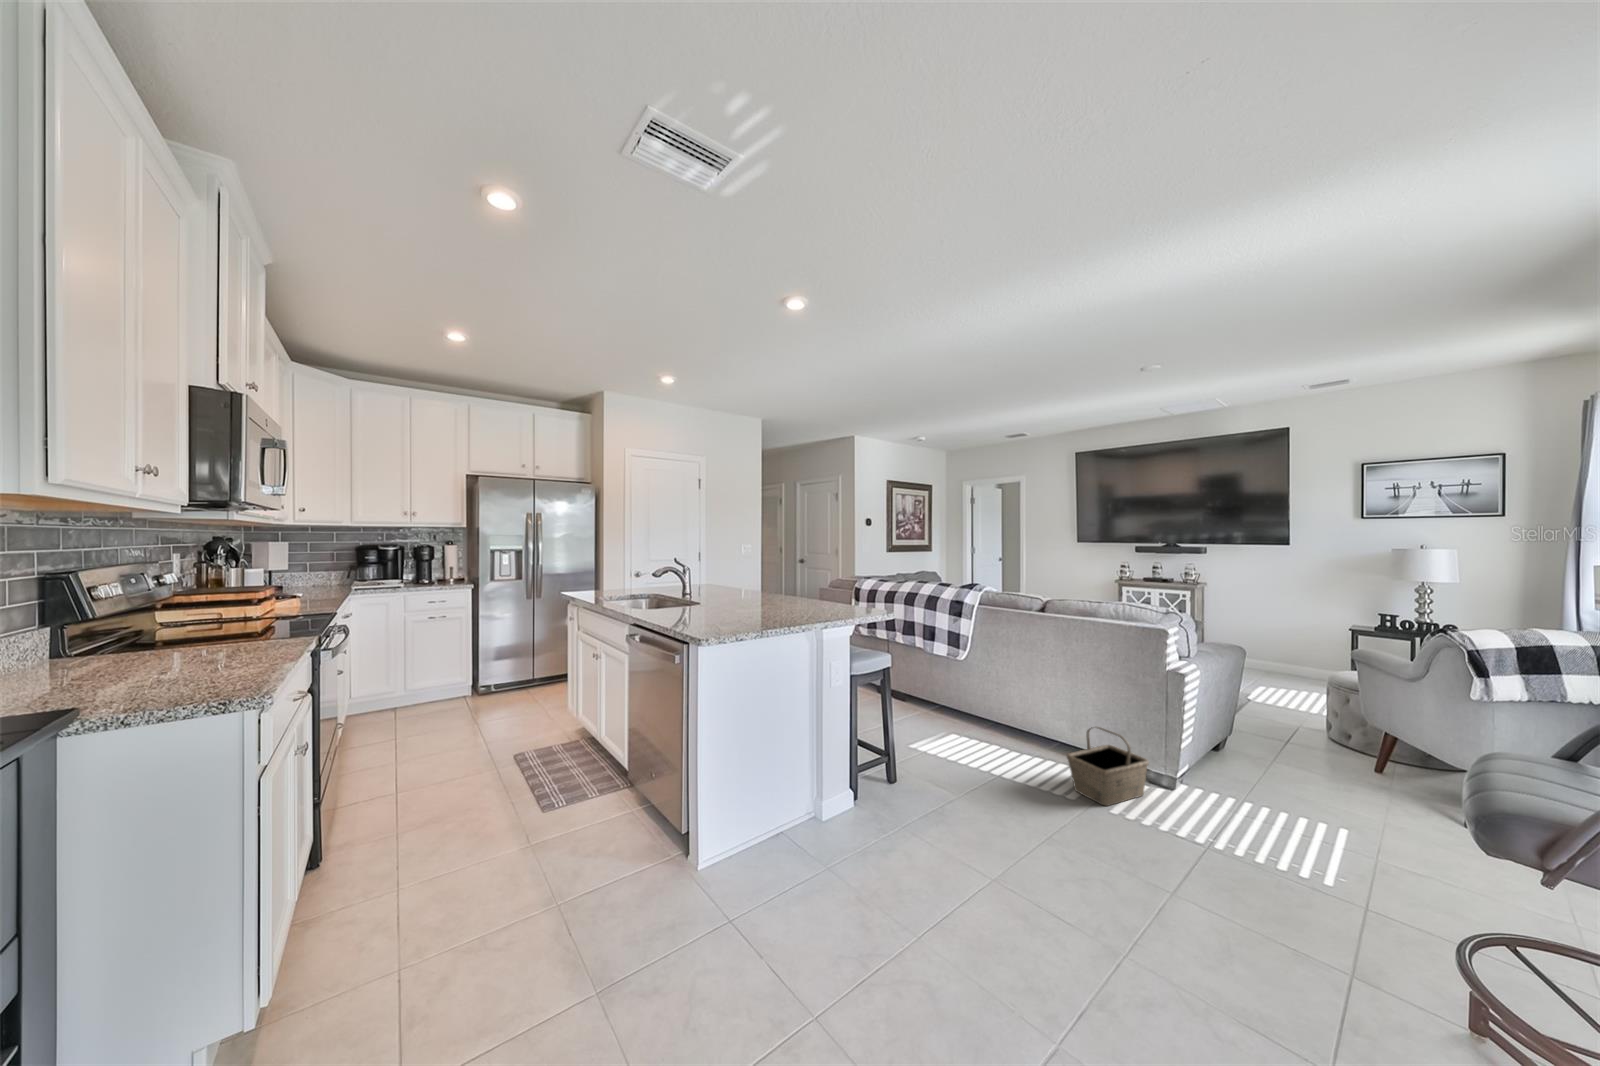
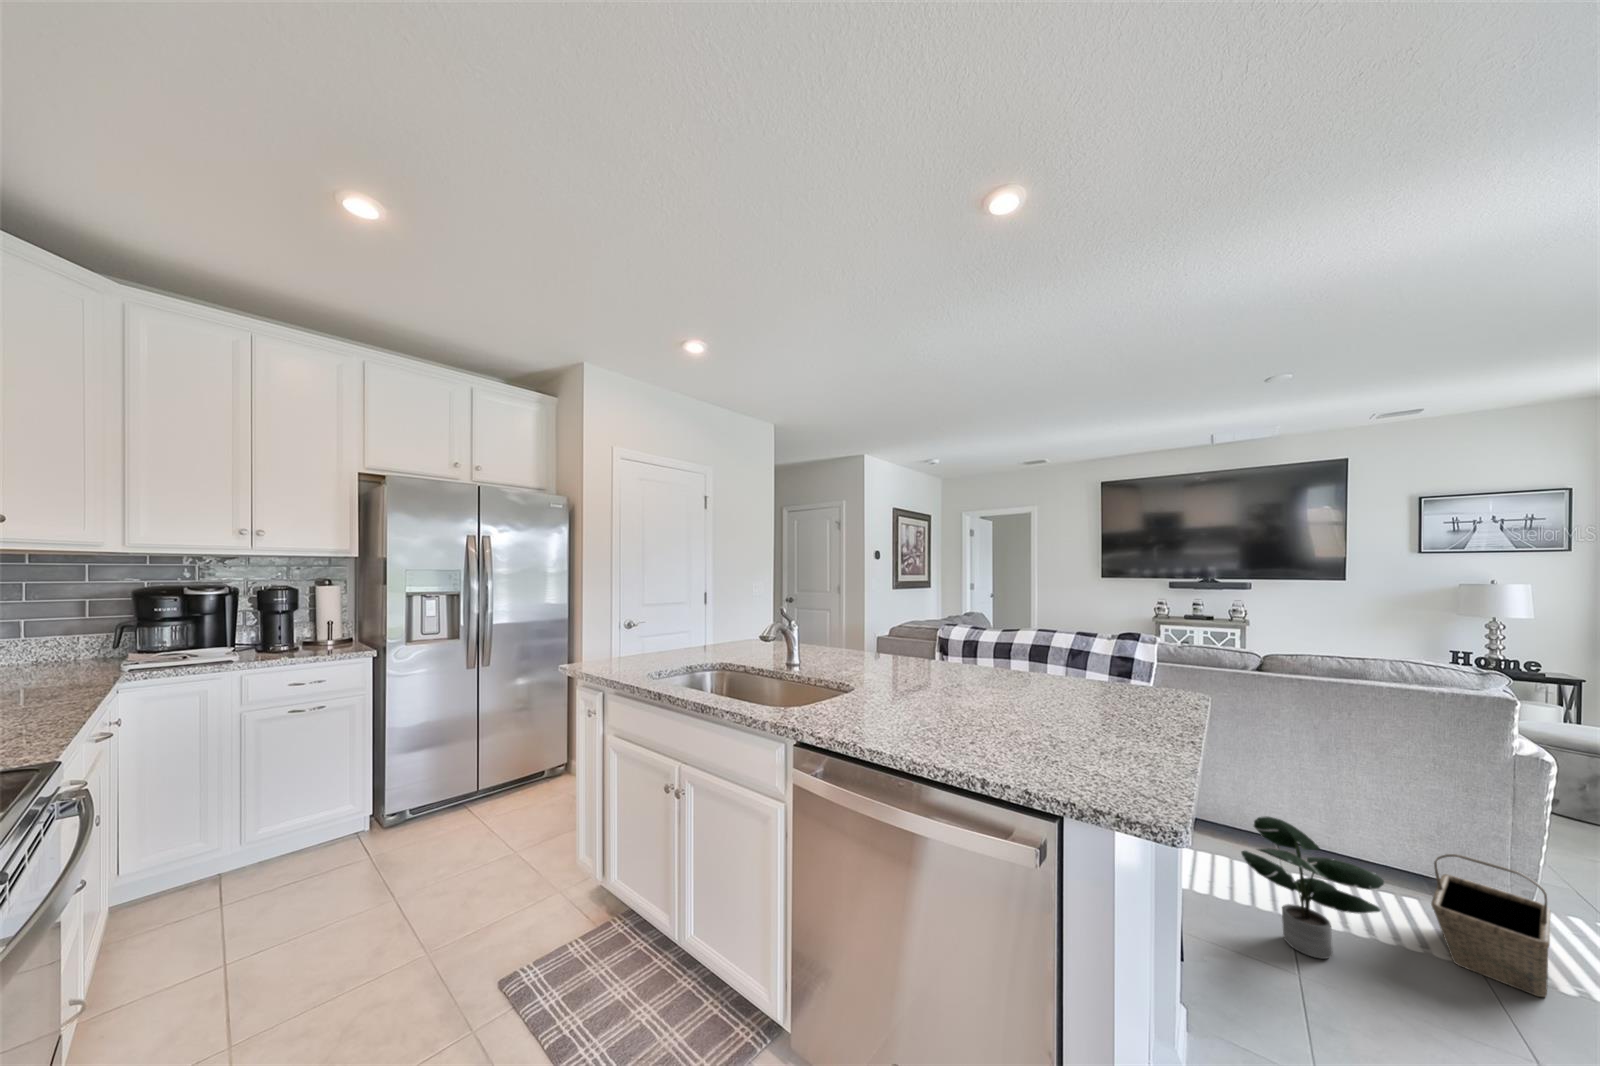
potted plant: none [955,701,1026,781] -> present [1241,816,1384,959]

